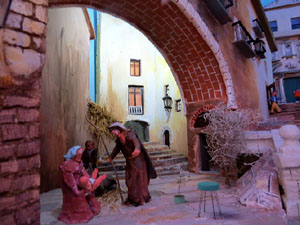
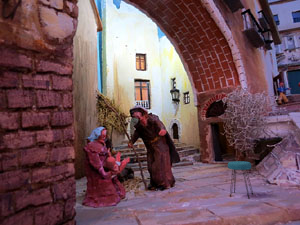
potted plant: present [171,166,190,203] -> none [194,149,216,186]

